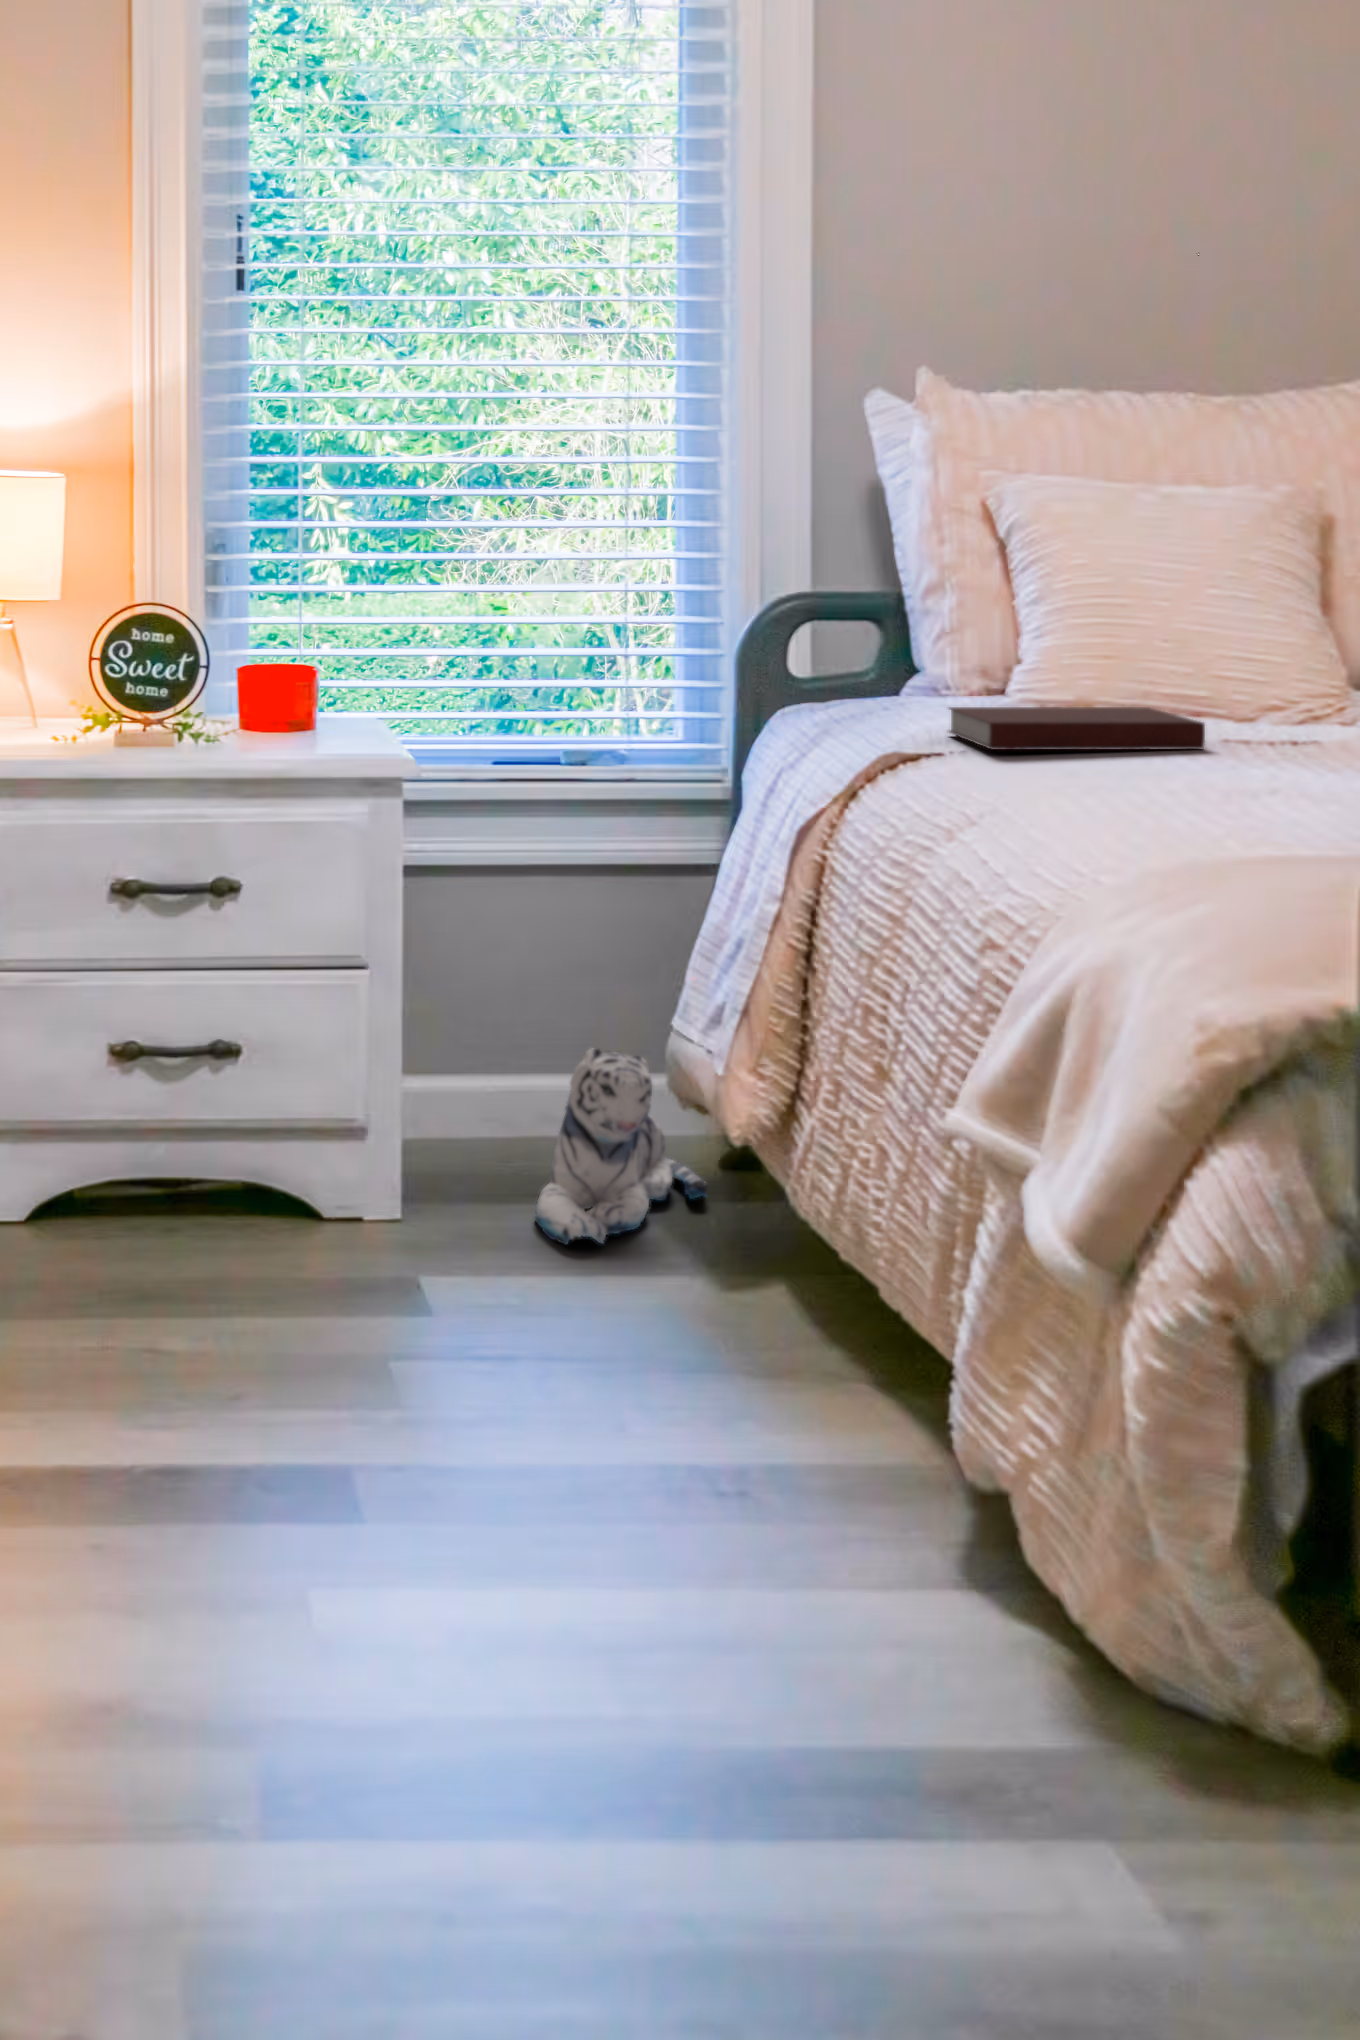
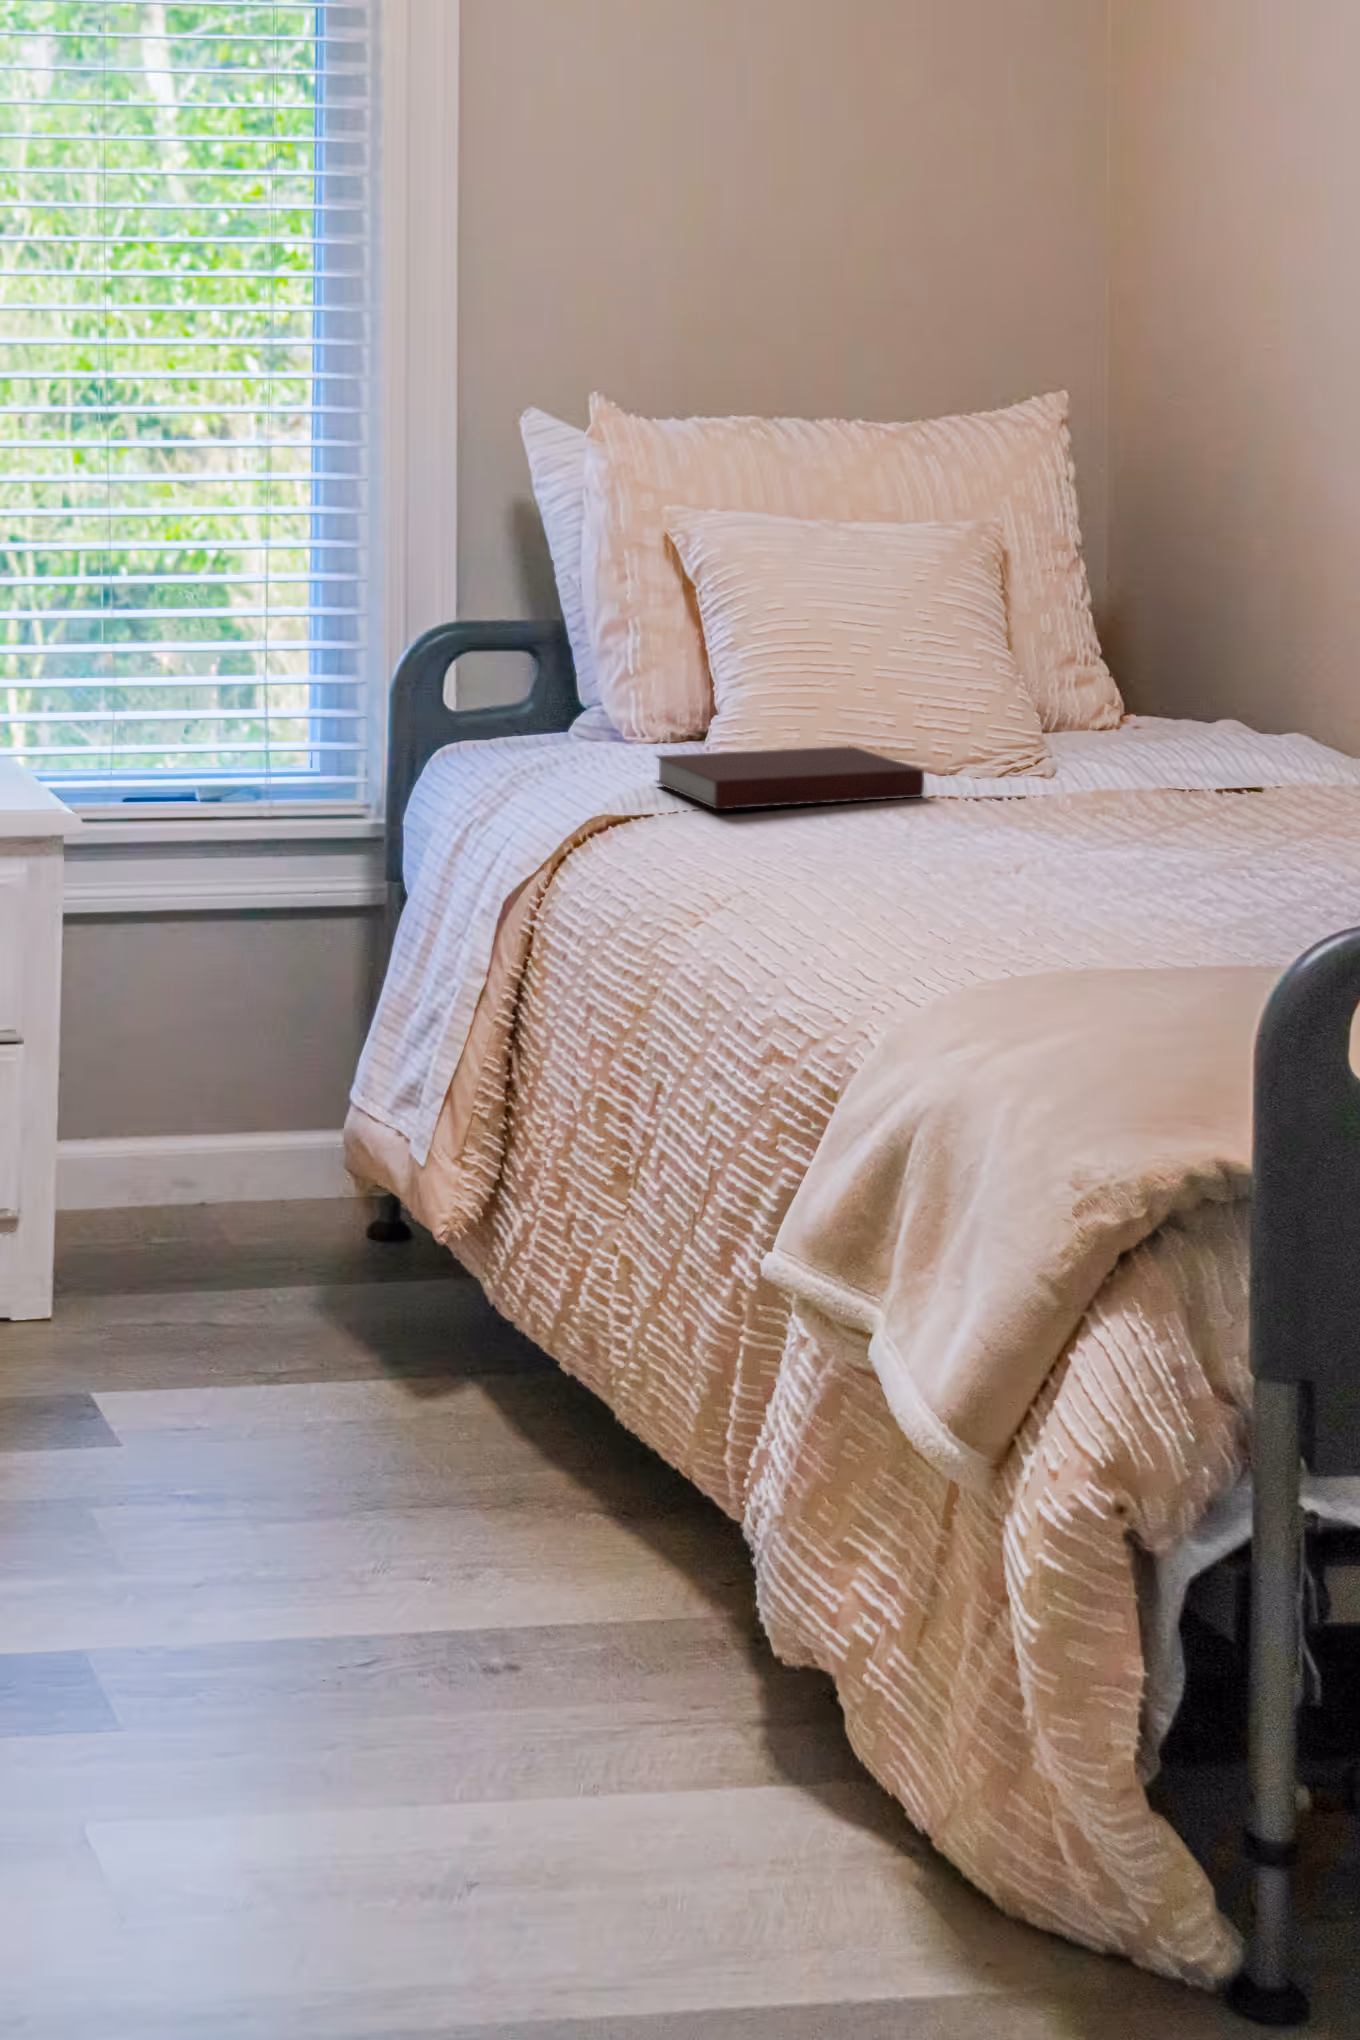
plush toy: present [535,1049,707,1245] -> none [185,1139,378,1372]

